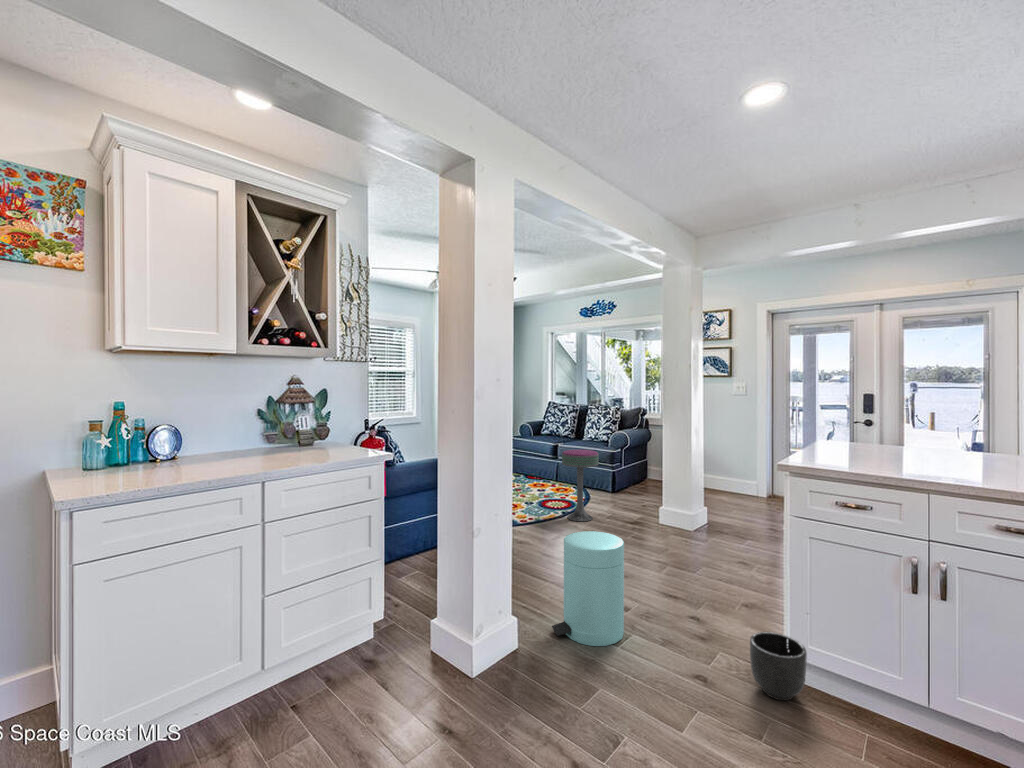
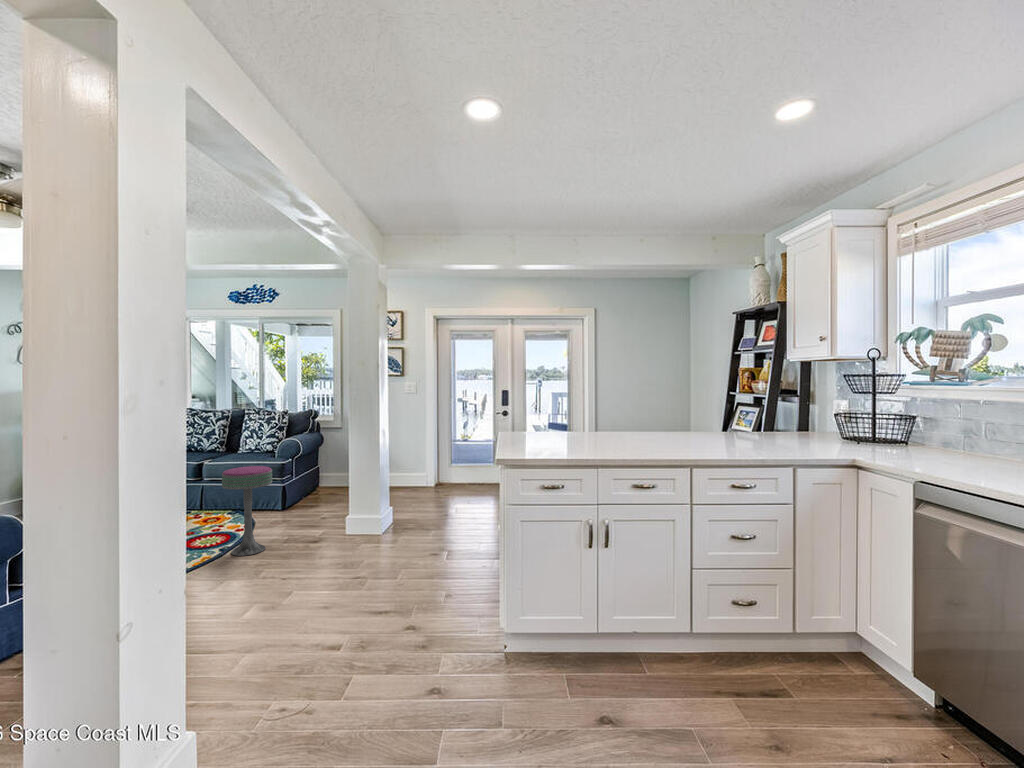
trash can: present [552,531,624,646] -> none [251,570,346,724]
planter: present [750,632,807,701] -> none [488,629,537,696]

